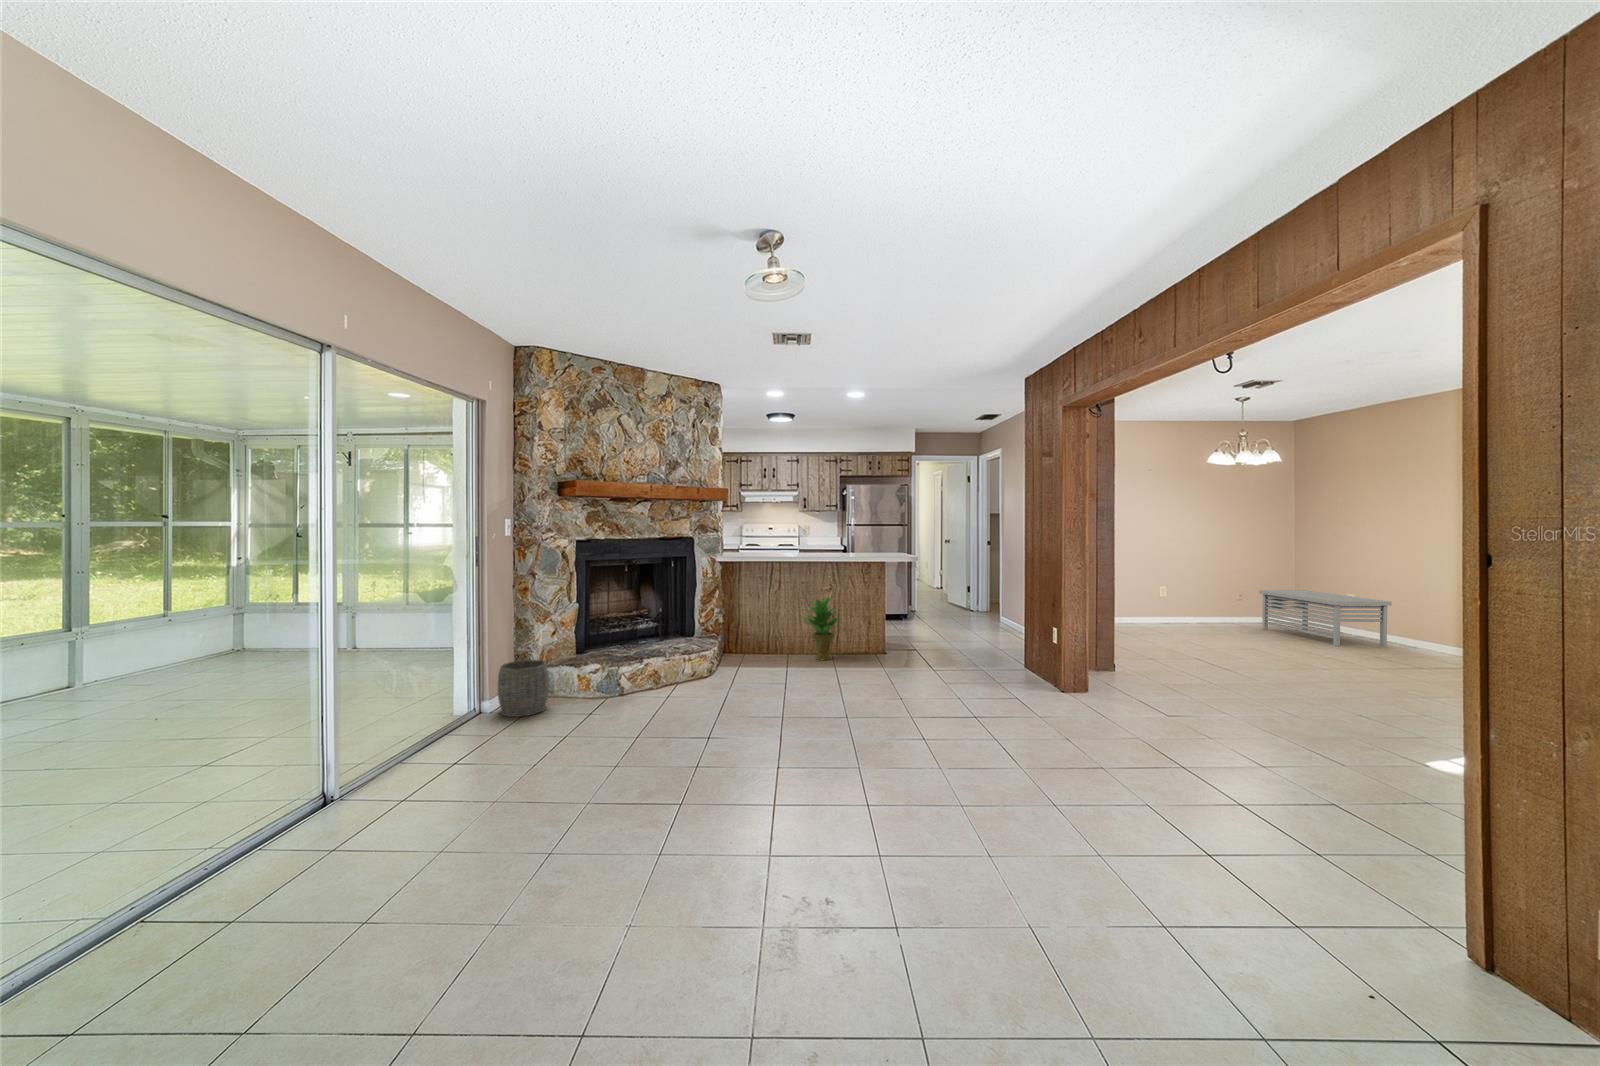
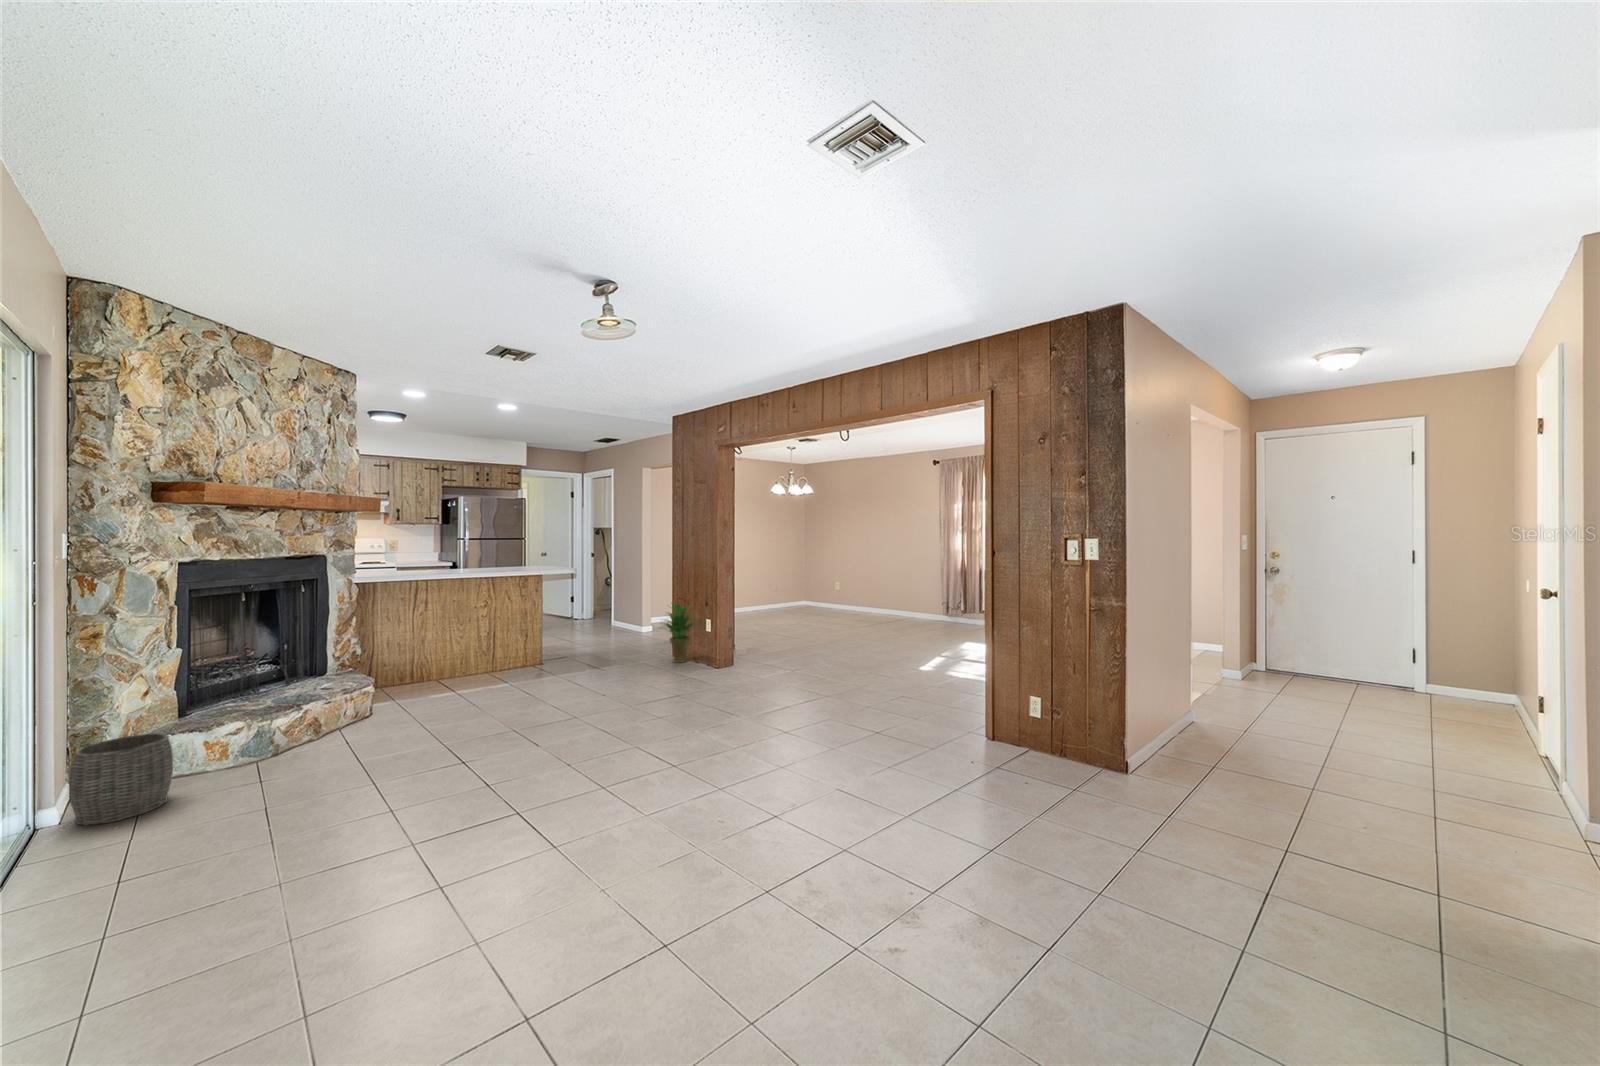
storage bench: present [1259,590,1392,647] -> none [780,578,845,610]
potted plant: present [802,597,839,660] -> present [664,603,697,663]

